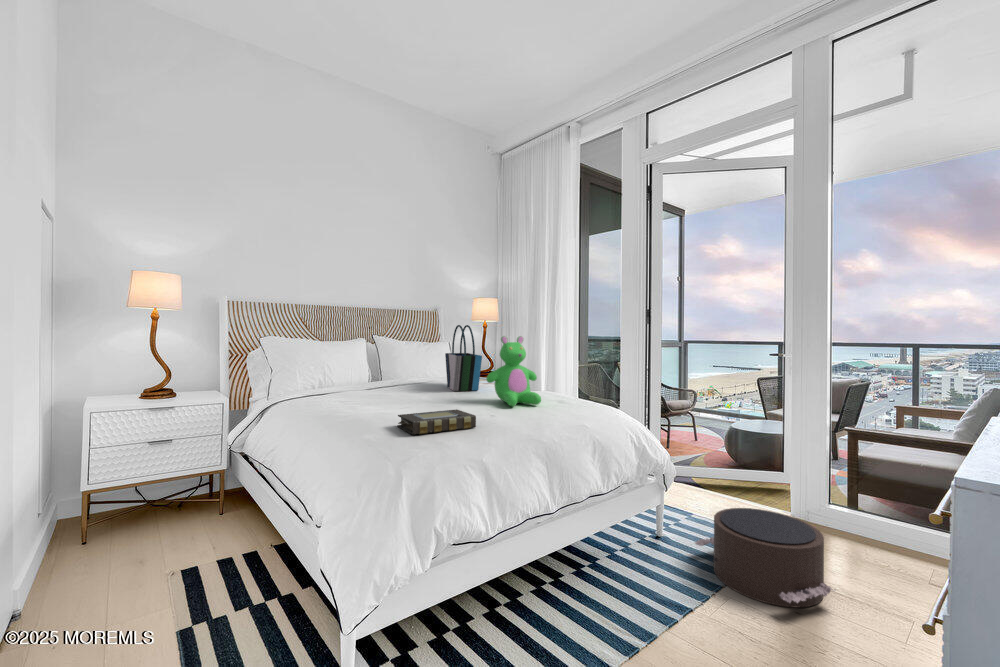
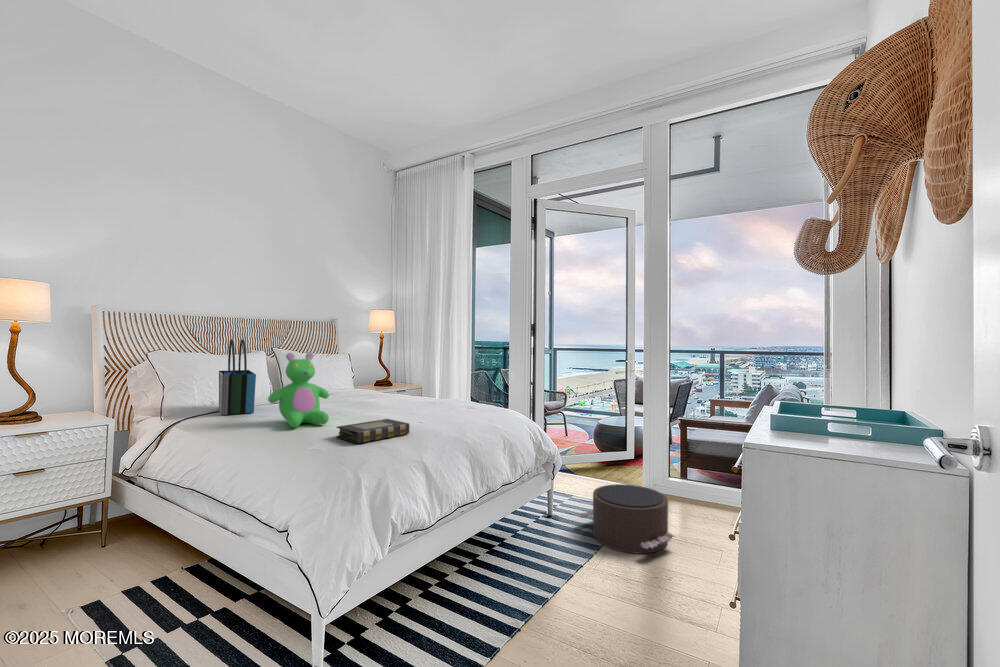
tote bag: present [445,325,482,391] -> present [219,339,256,415]
teddy bear: present [486,336,541,406] -> present [268,352,329,428]

